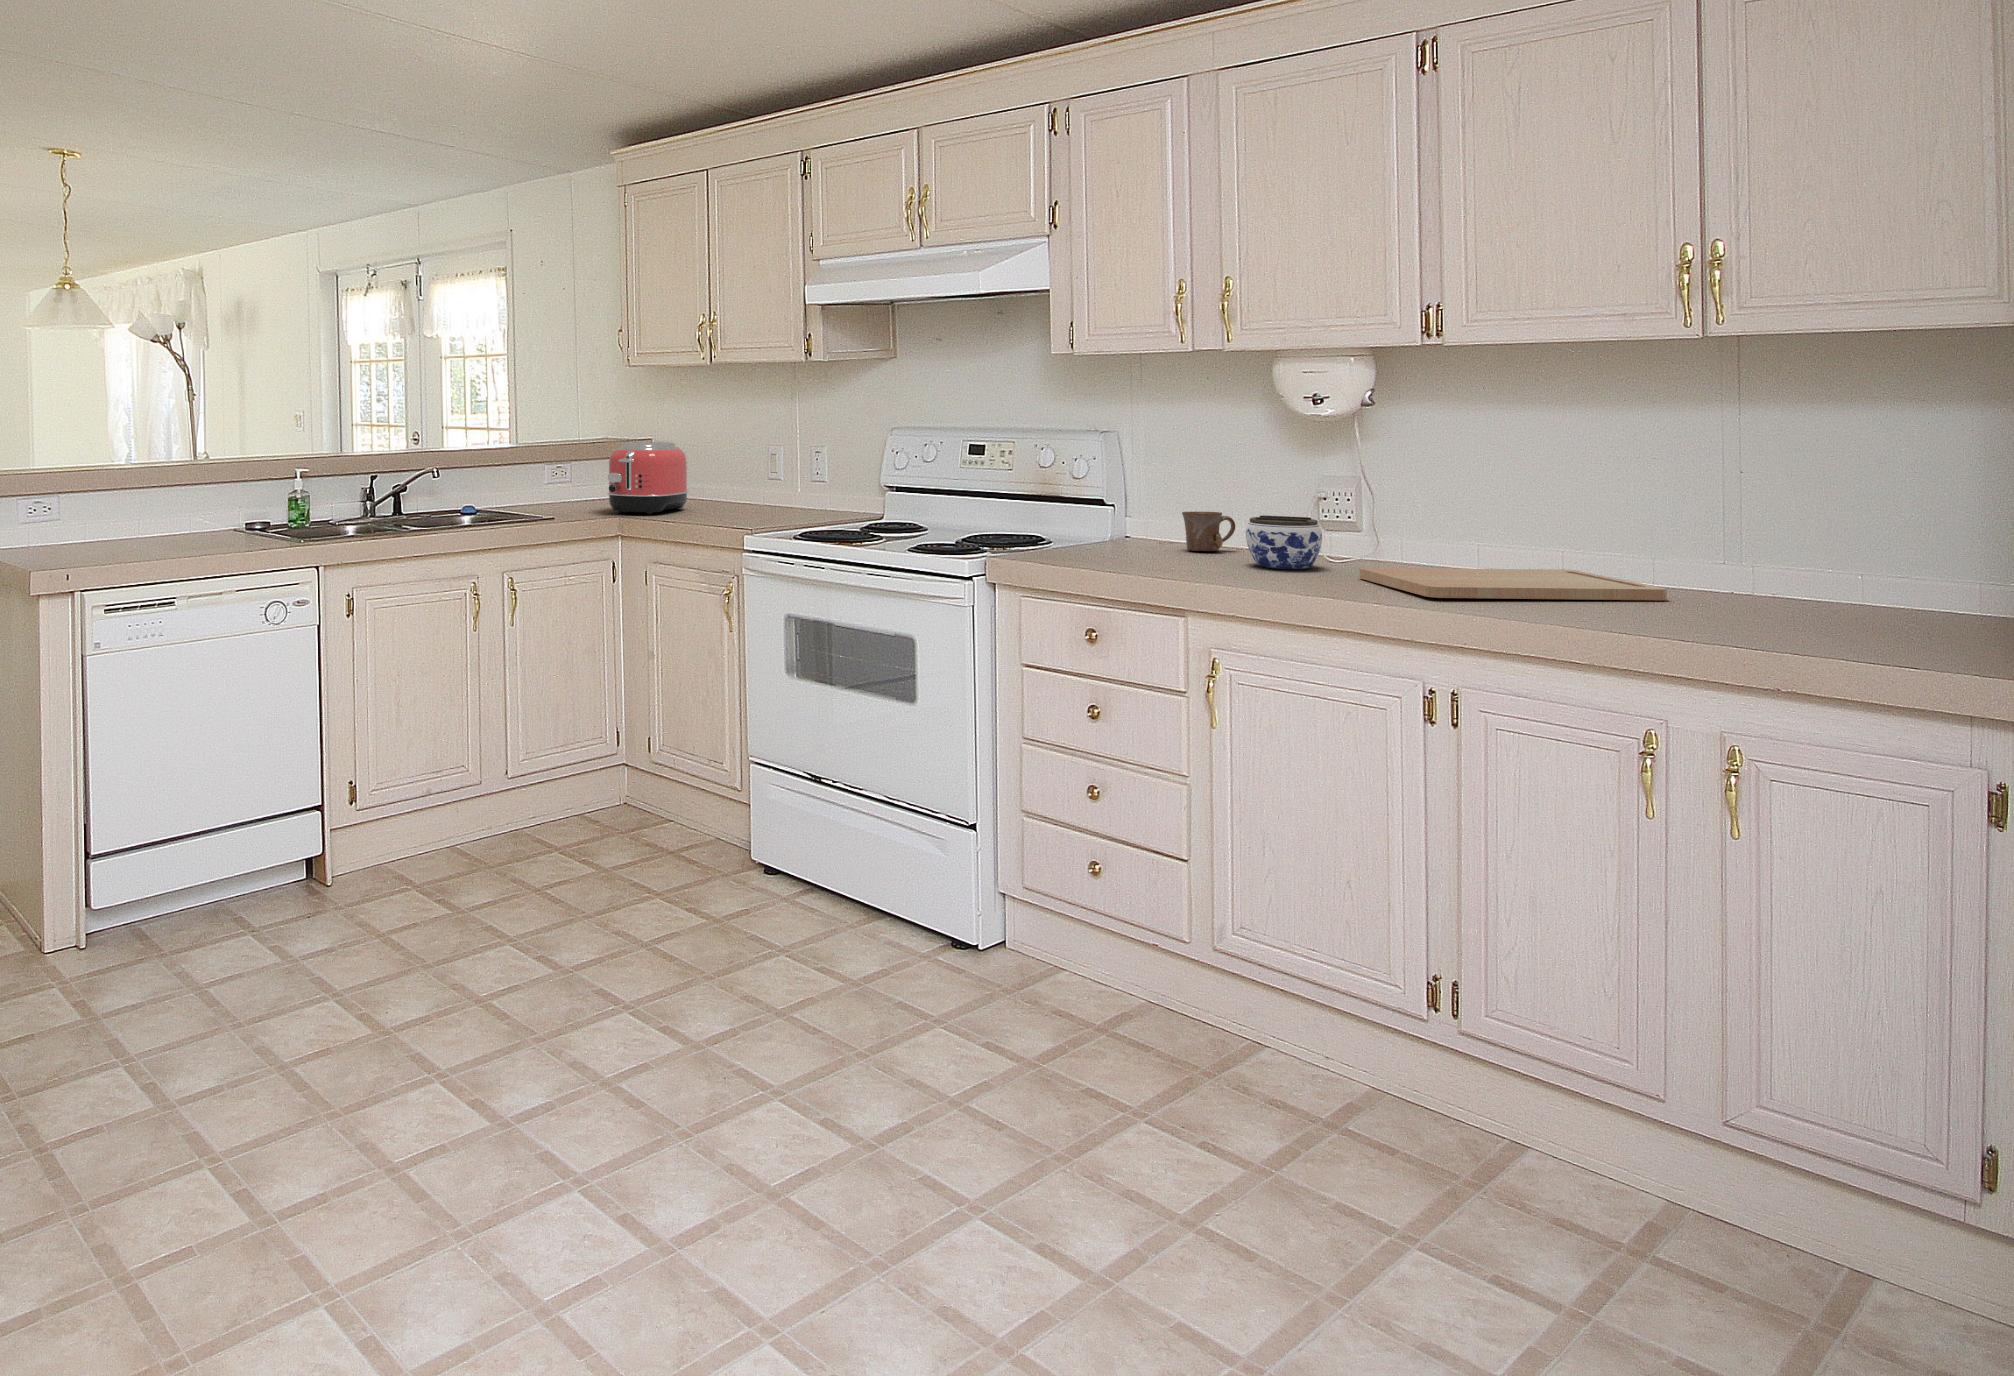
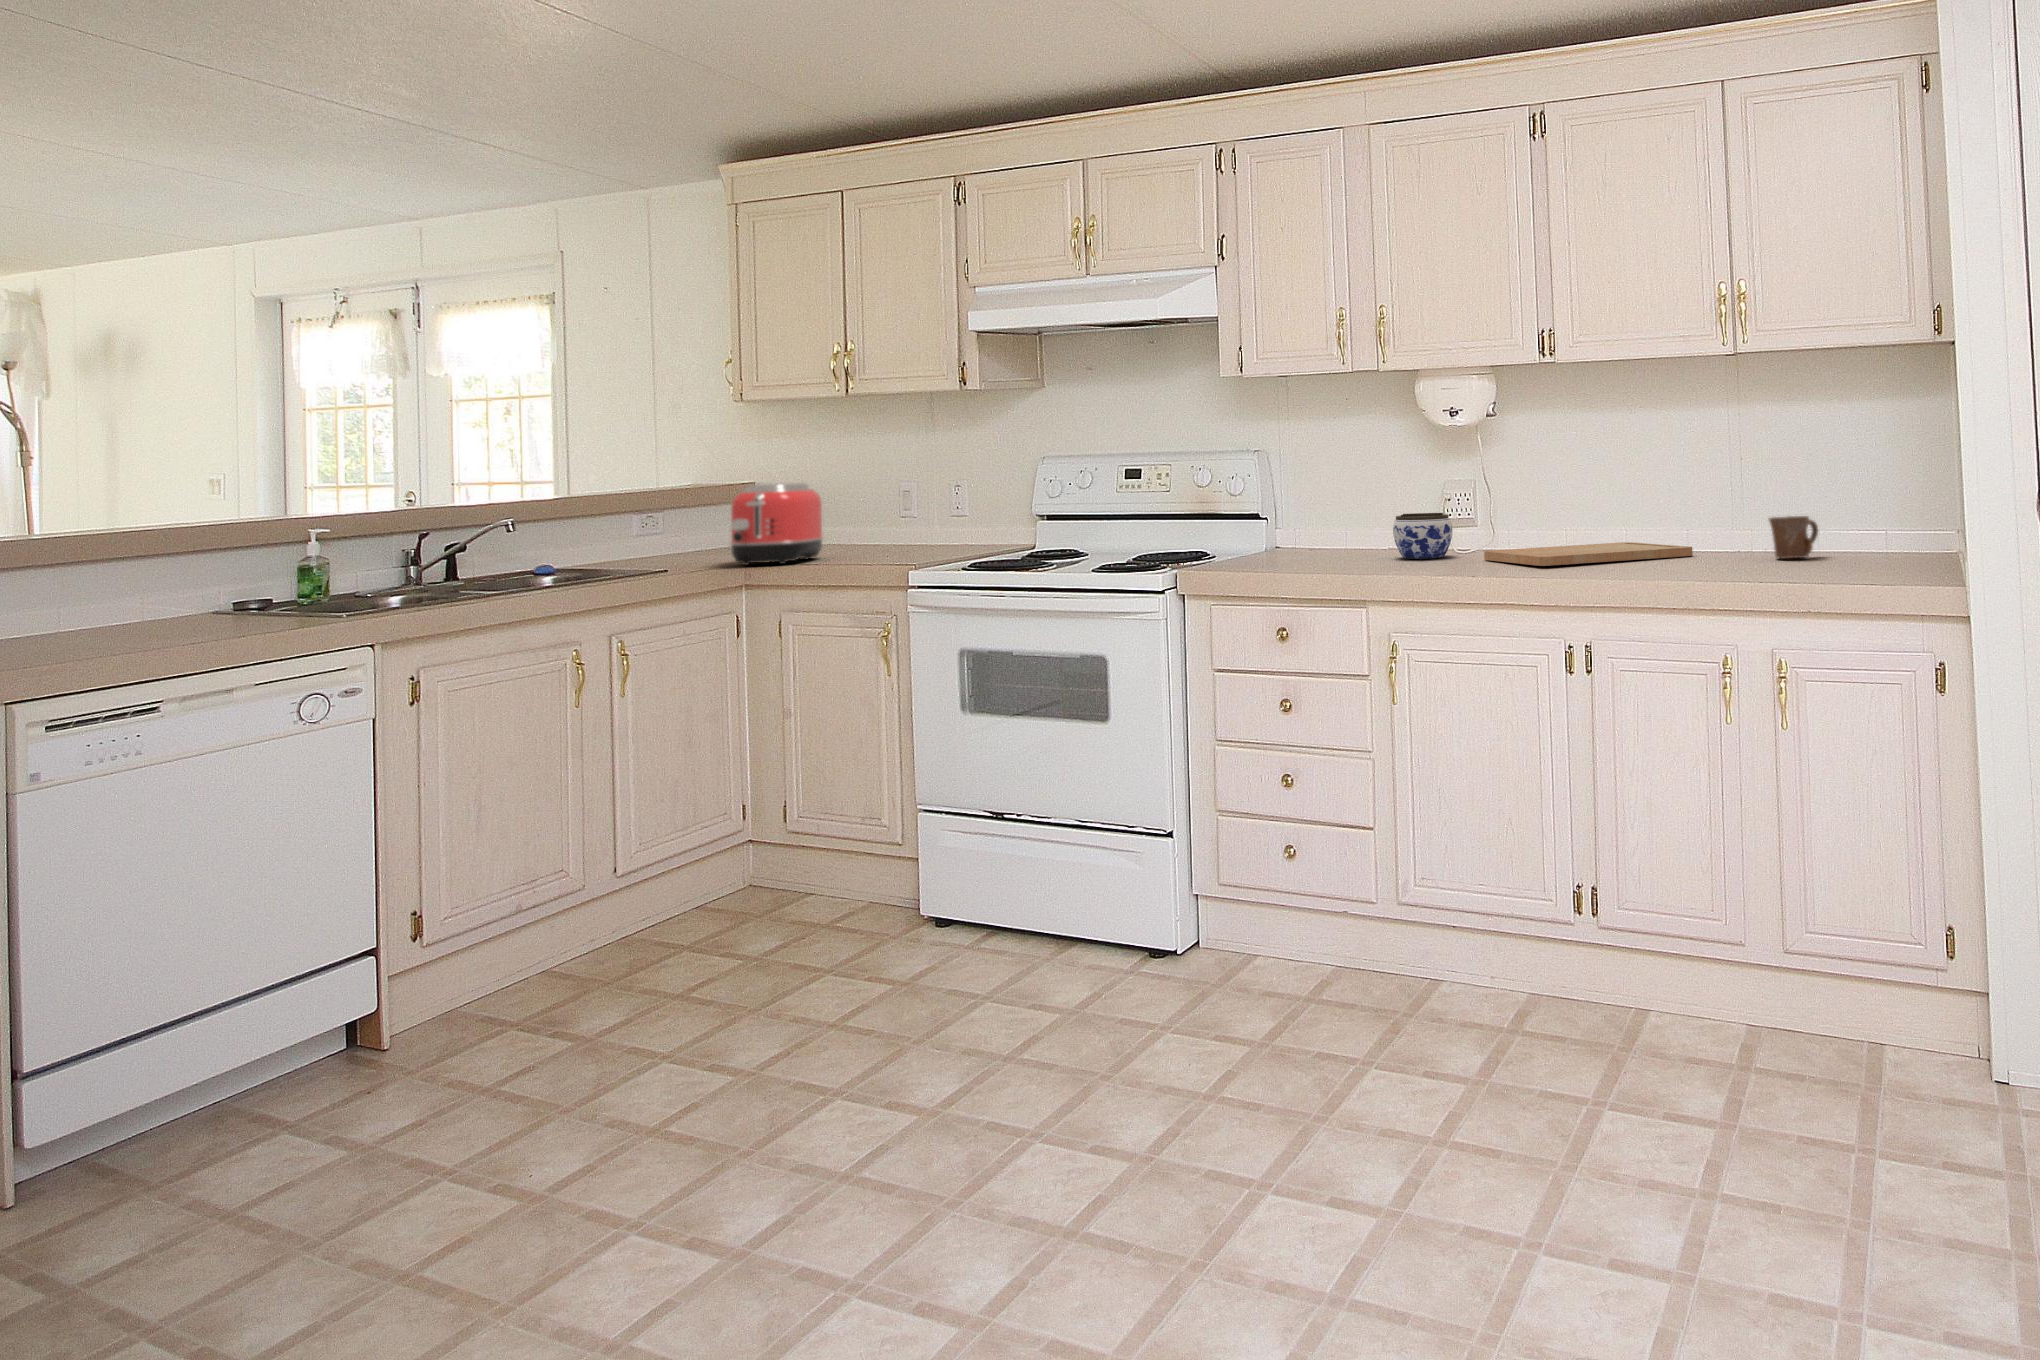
mug: present [1182,512,1235,551] -> present [1769,516,1818,559]

